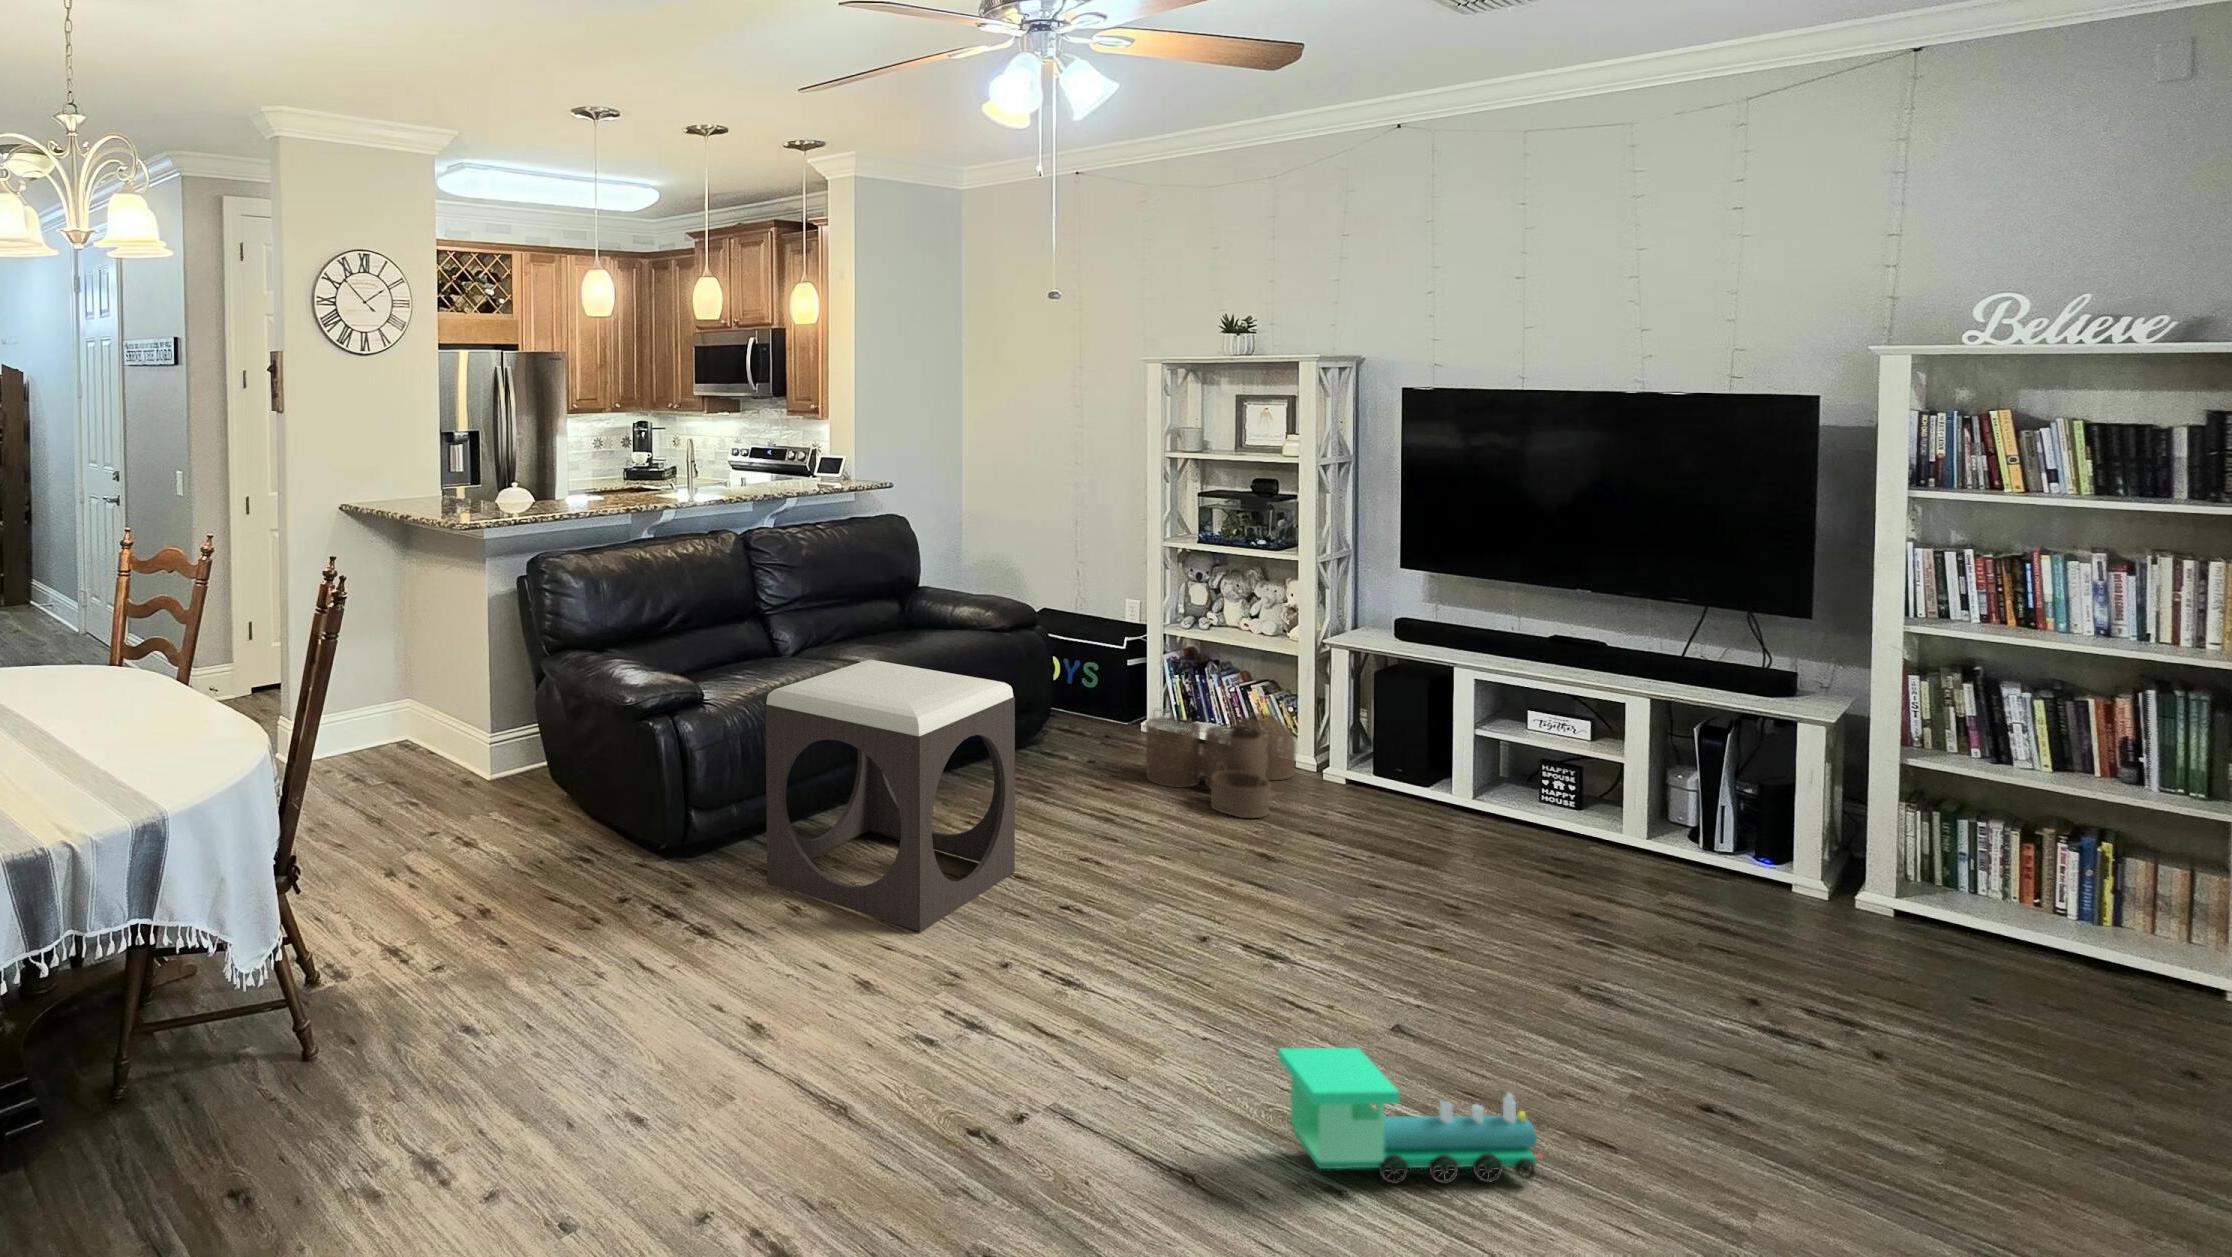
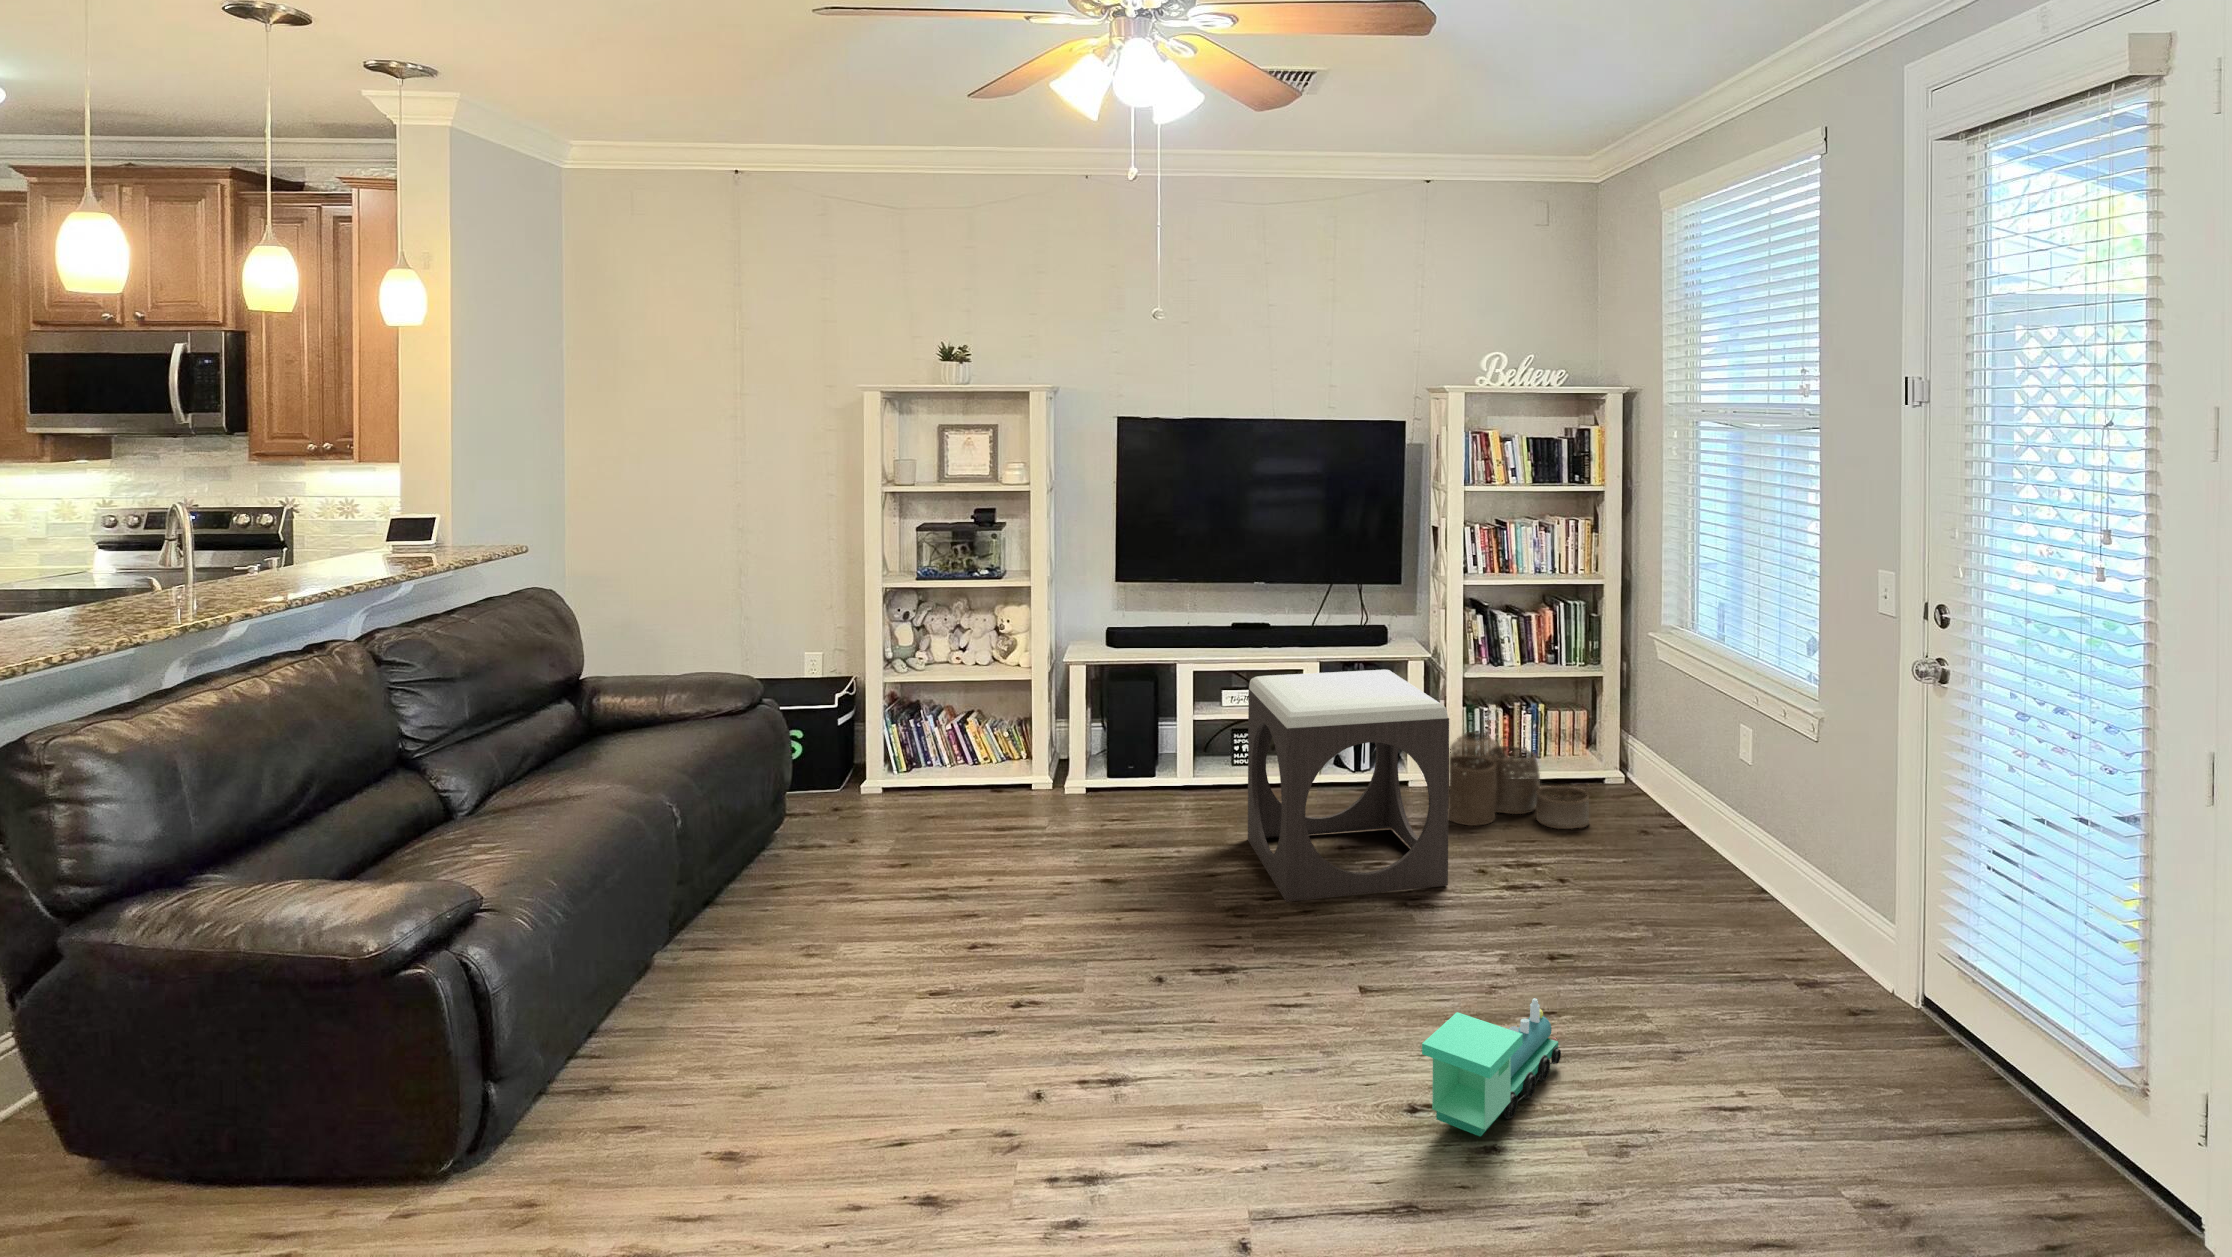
footstool: present [766,660,1015,932] -> present [1248,670,1449,902]
woven basket: present [1146,710,1296,818] -> present [1448,732,1589,829]

